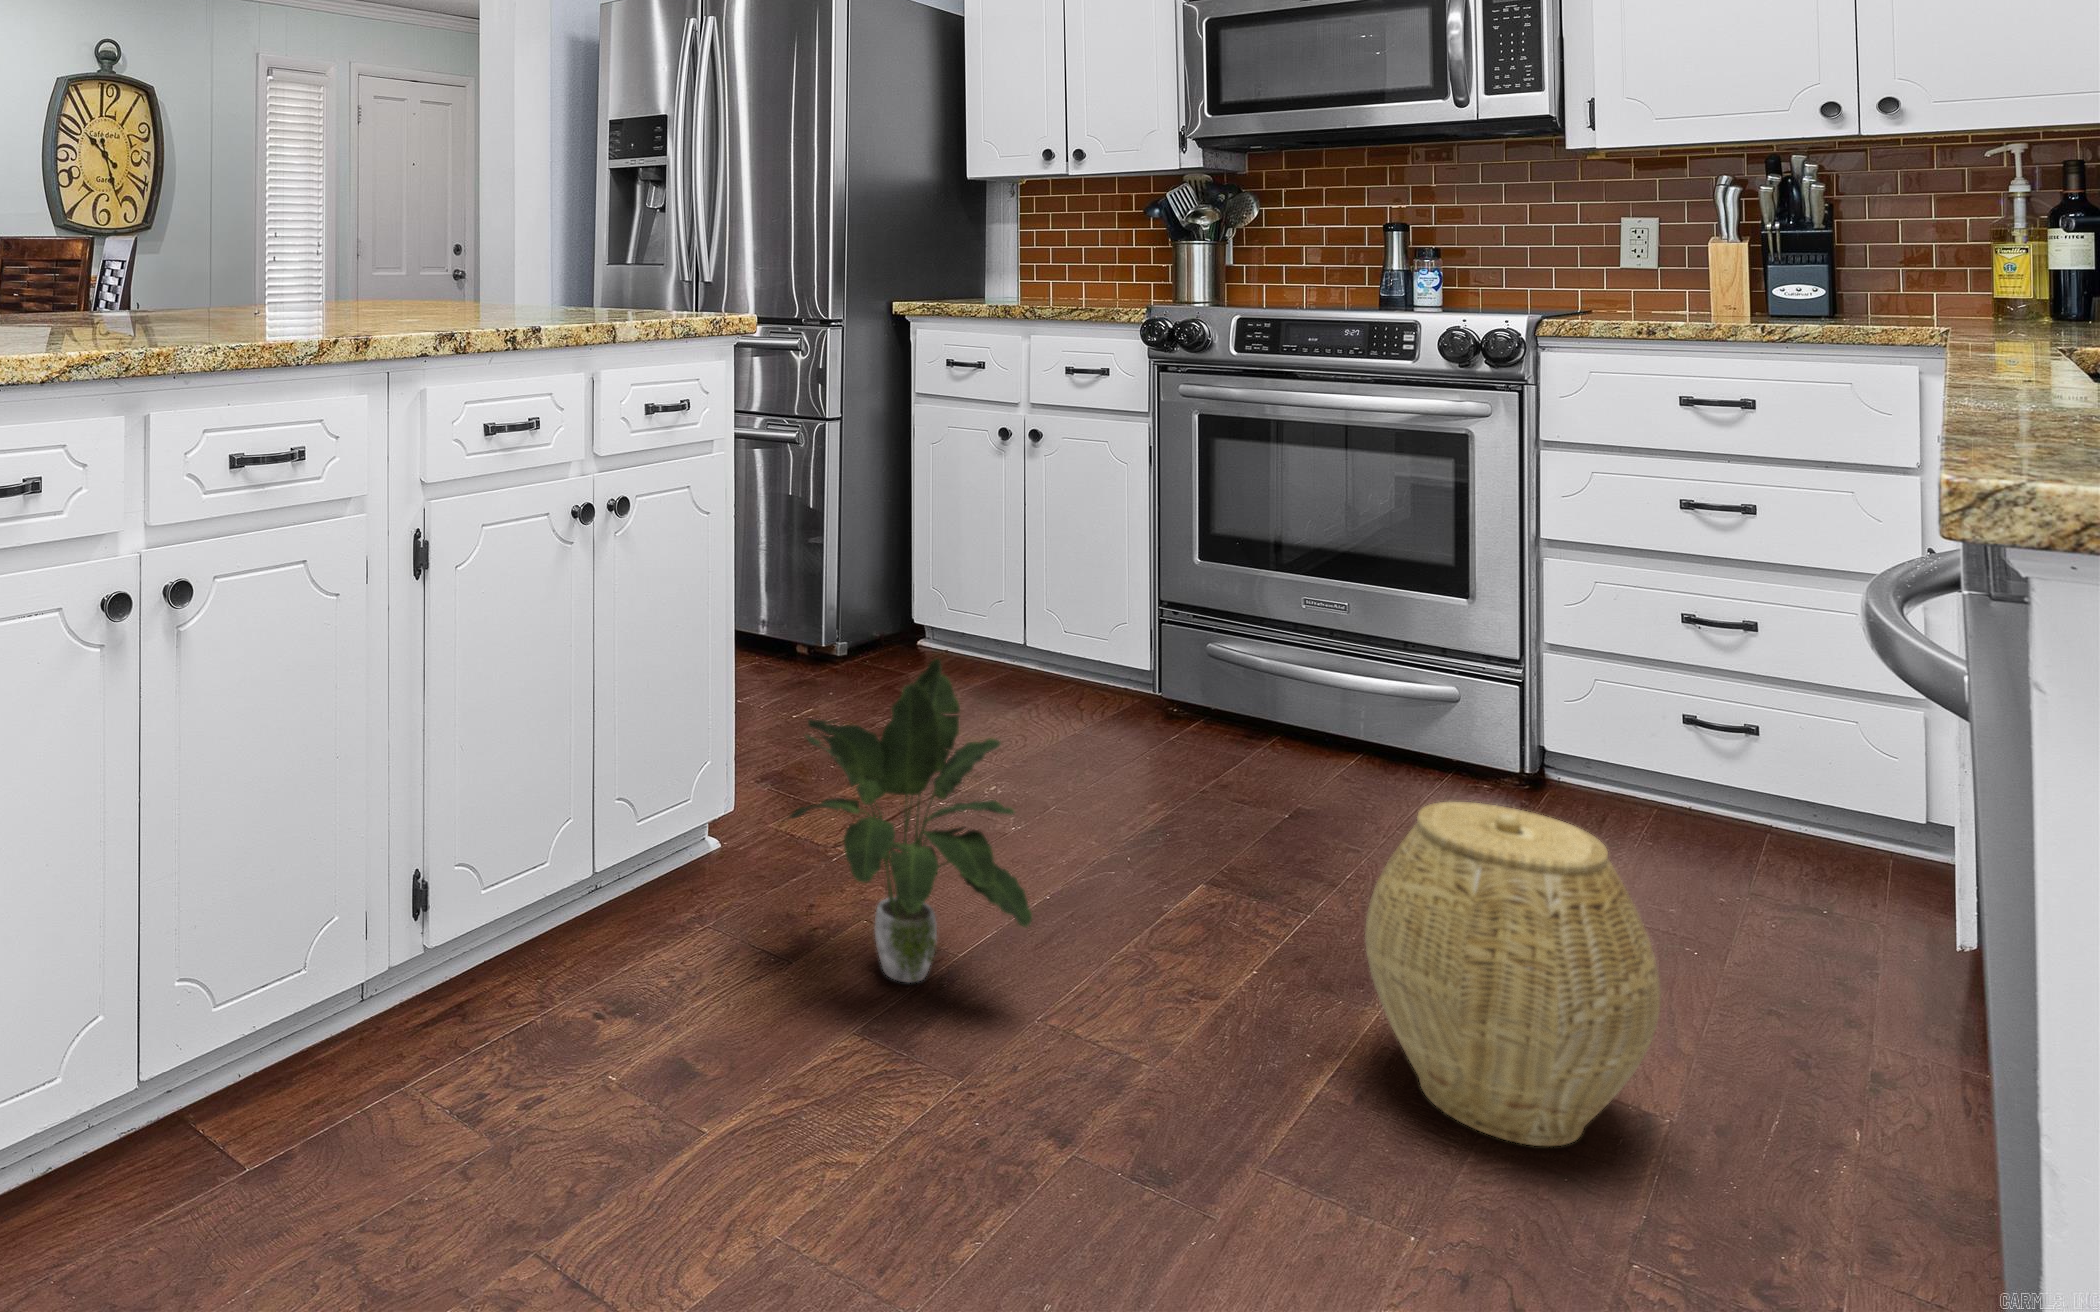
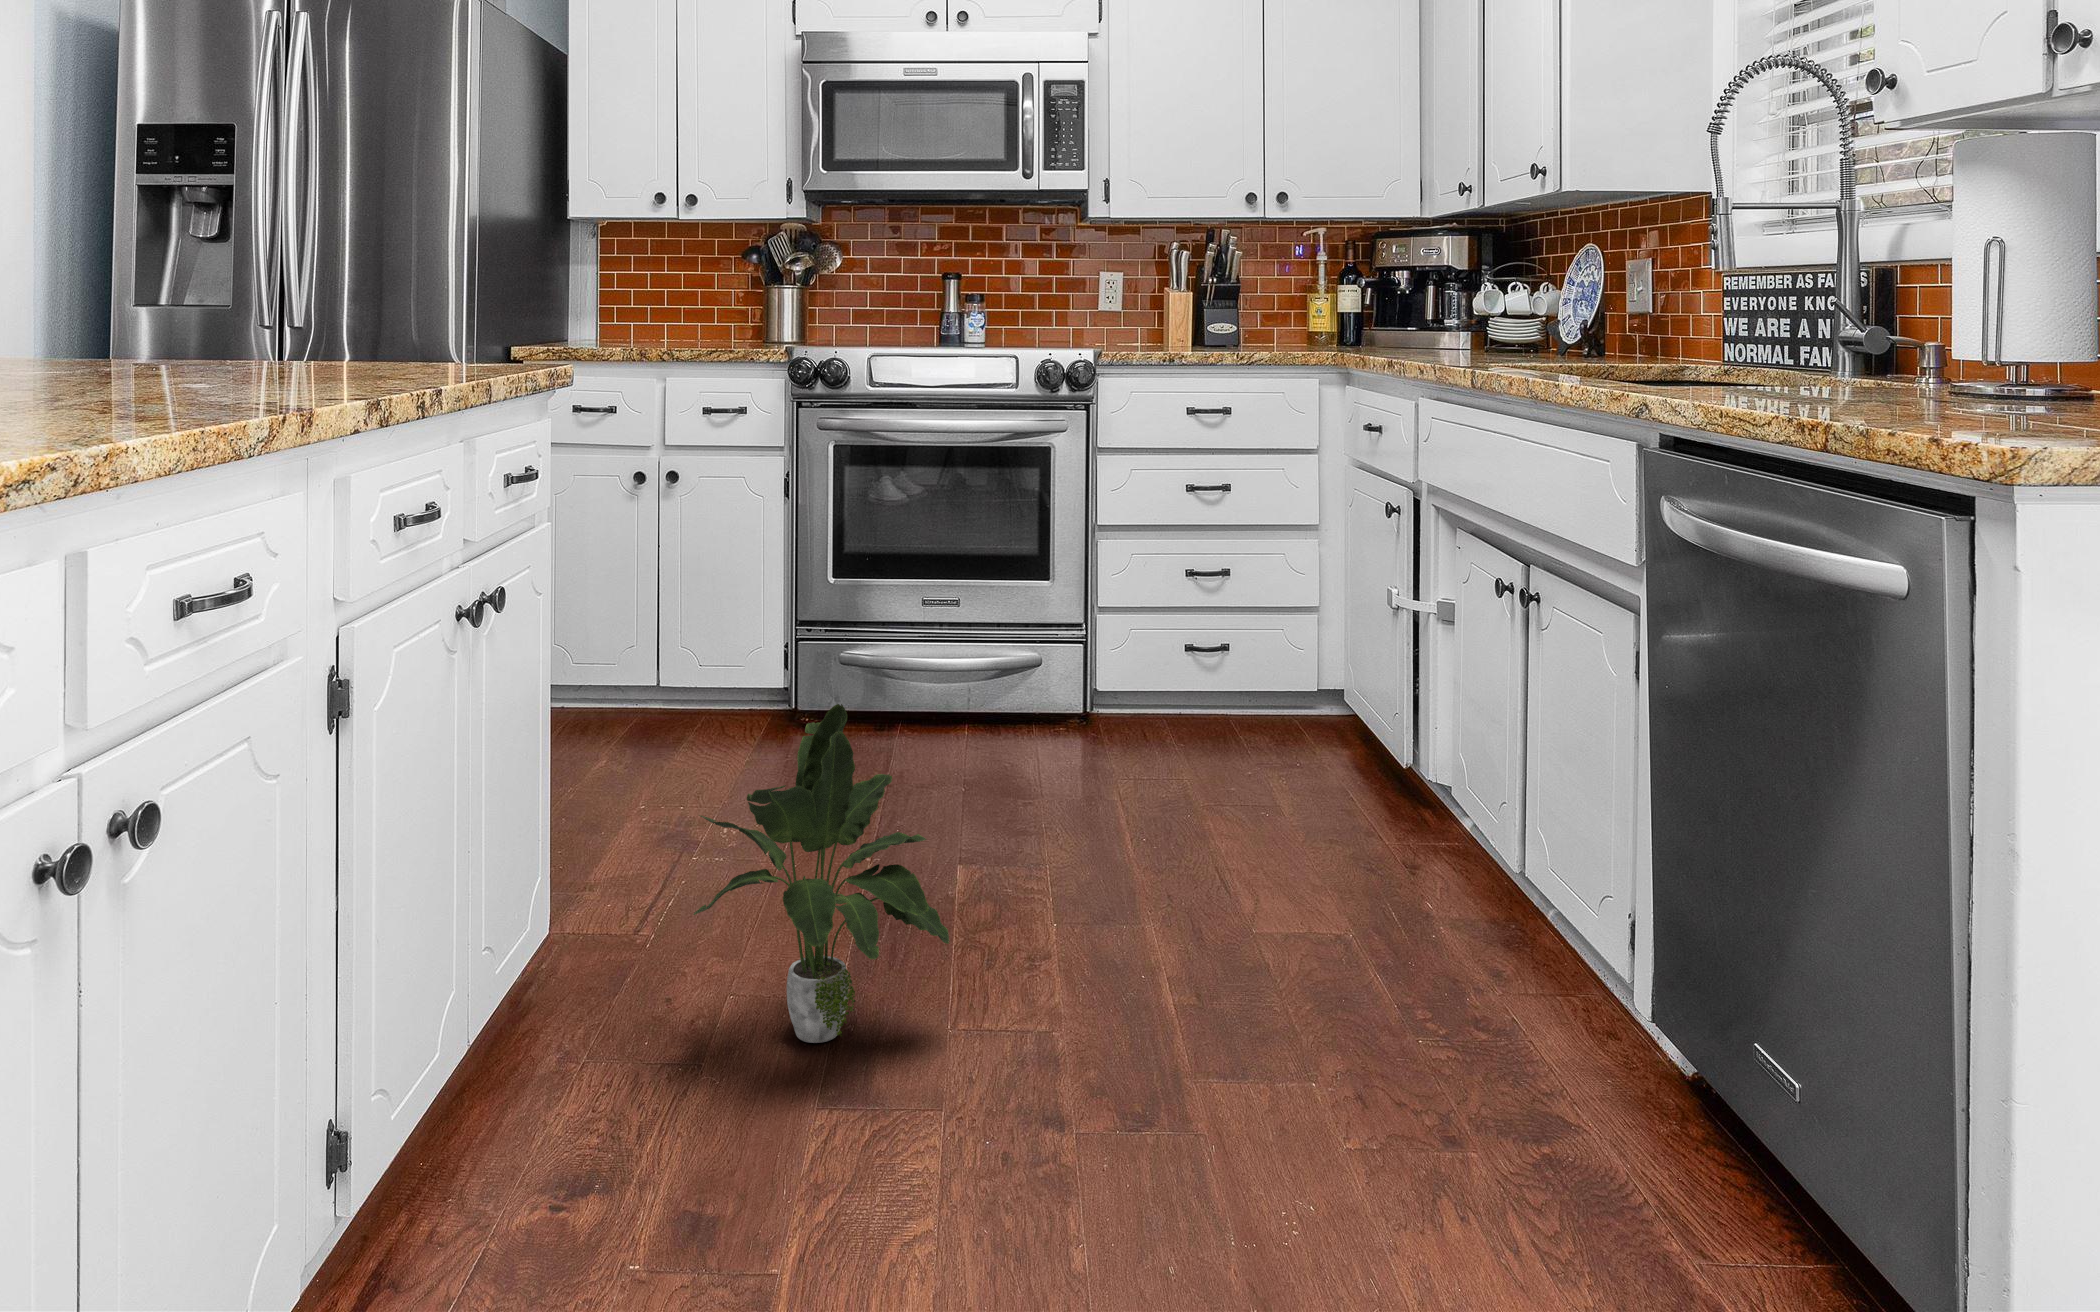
woven basket: present [1365,802,1661,1146] -> none [1177,736,1368,992]

